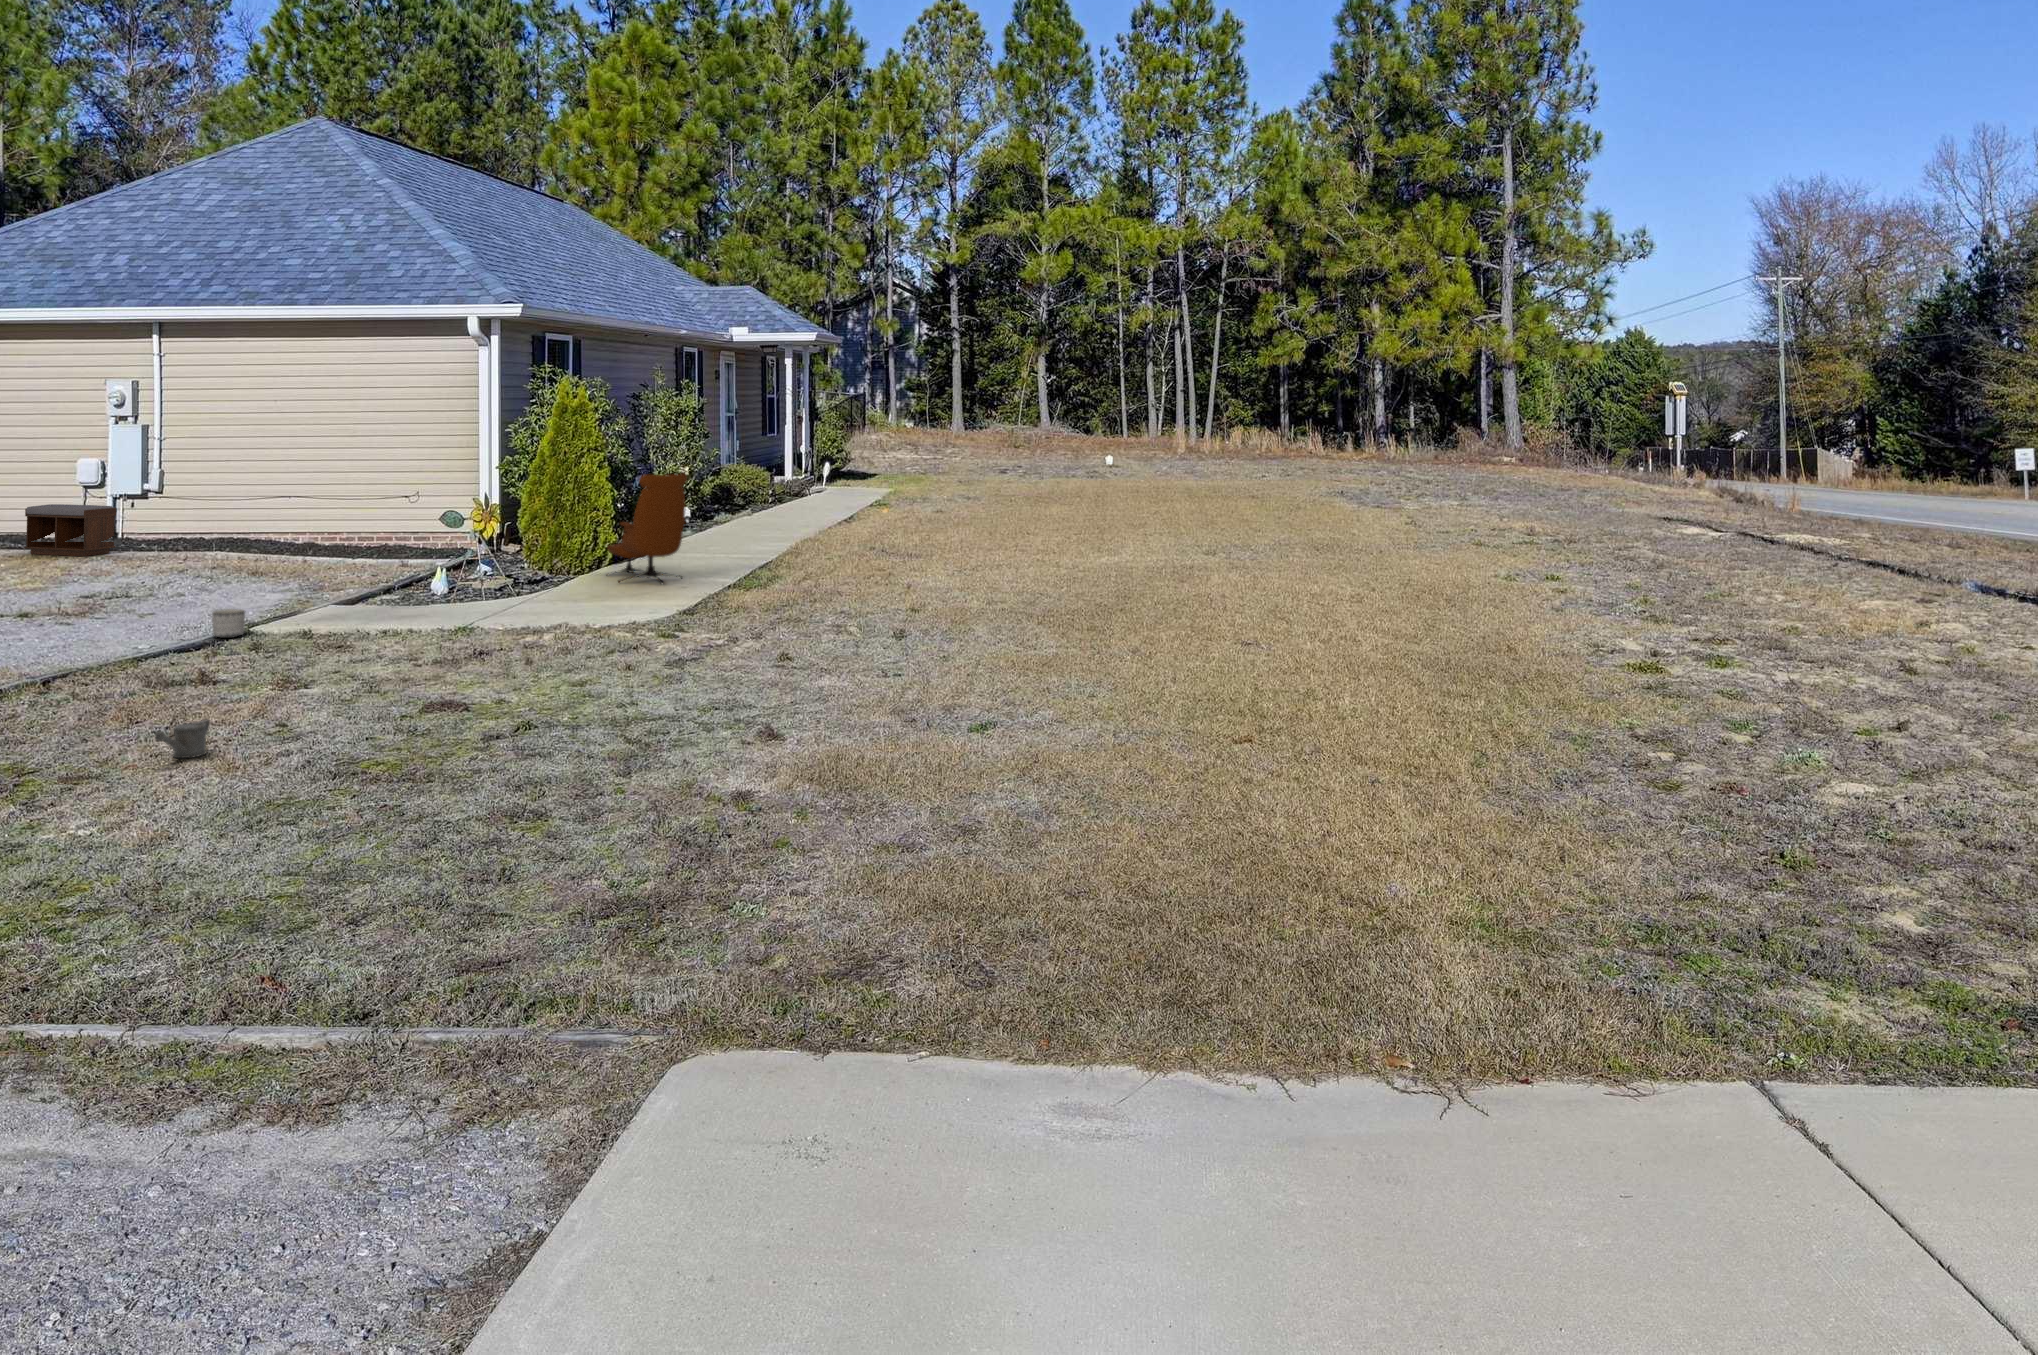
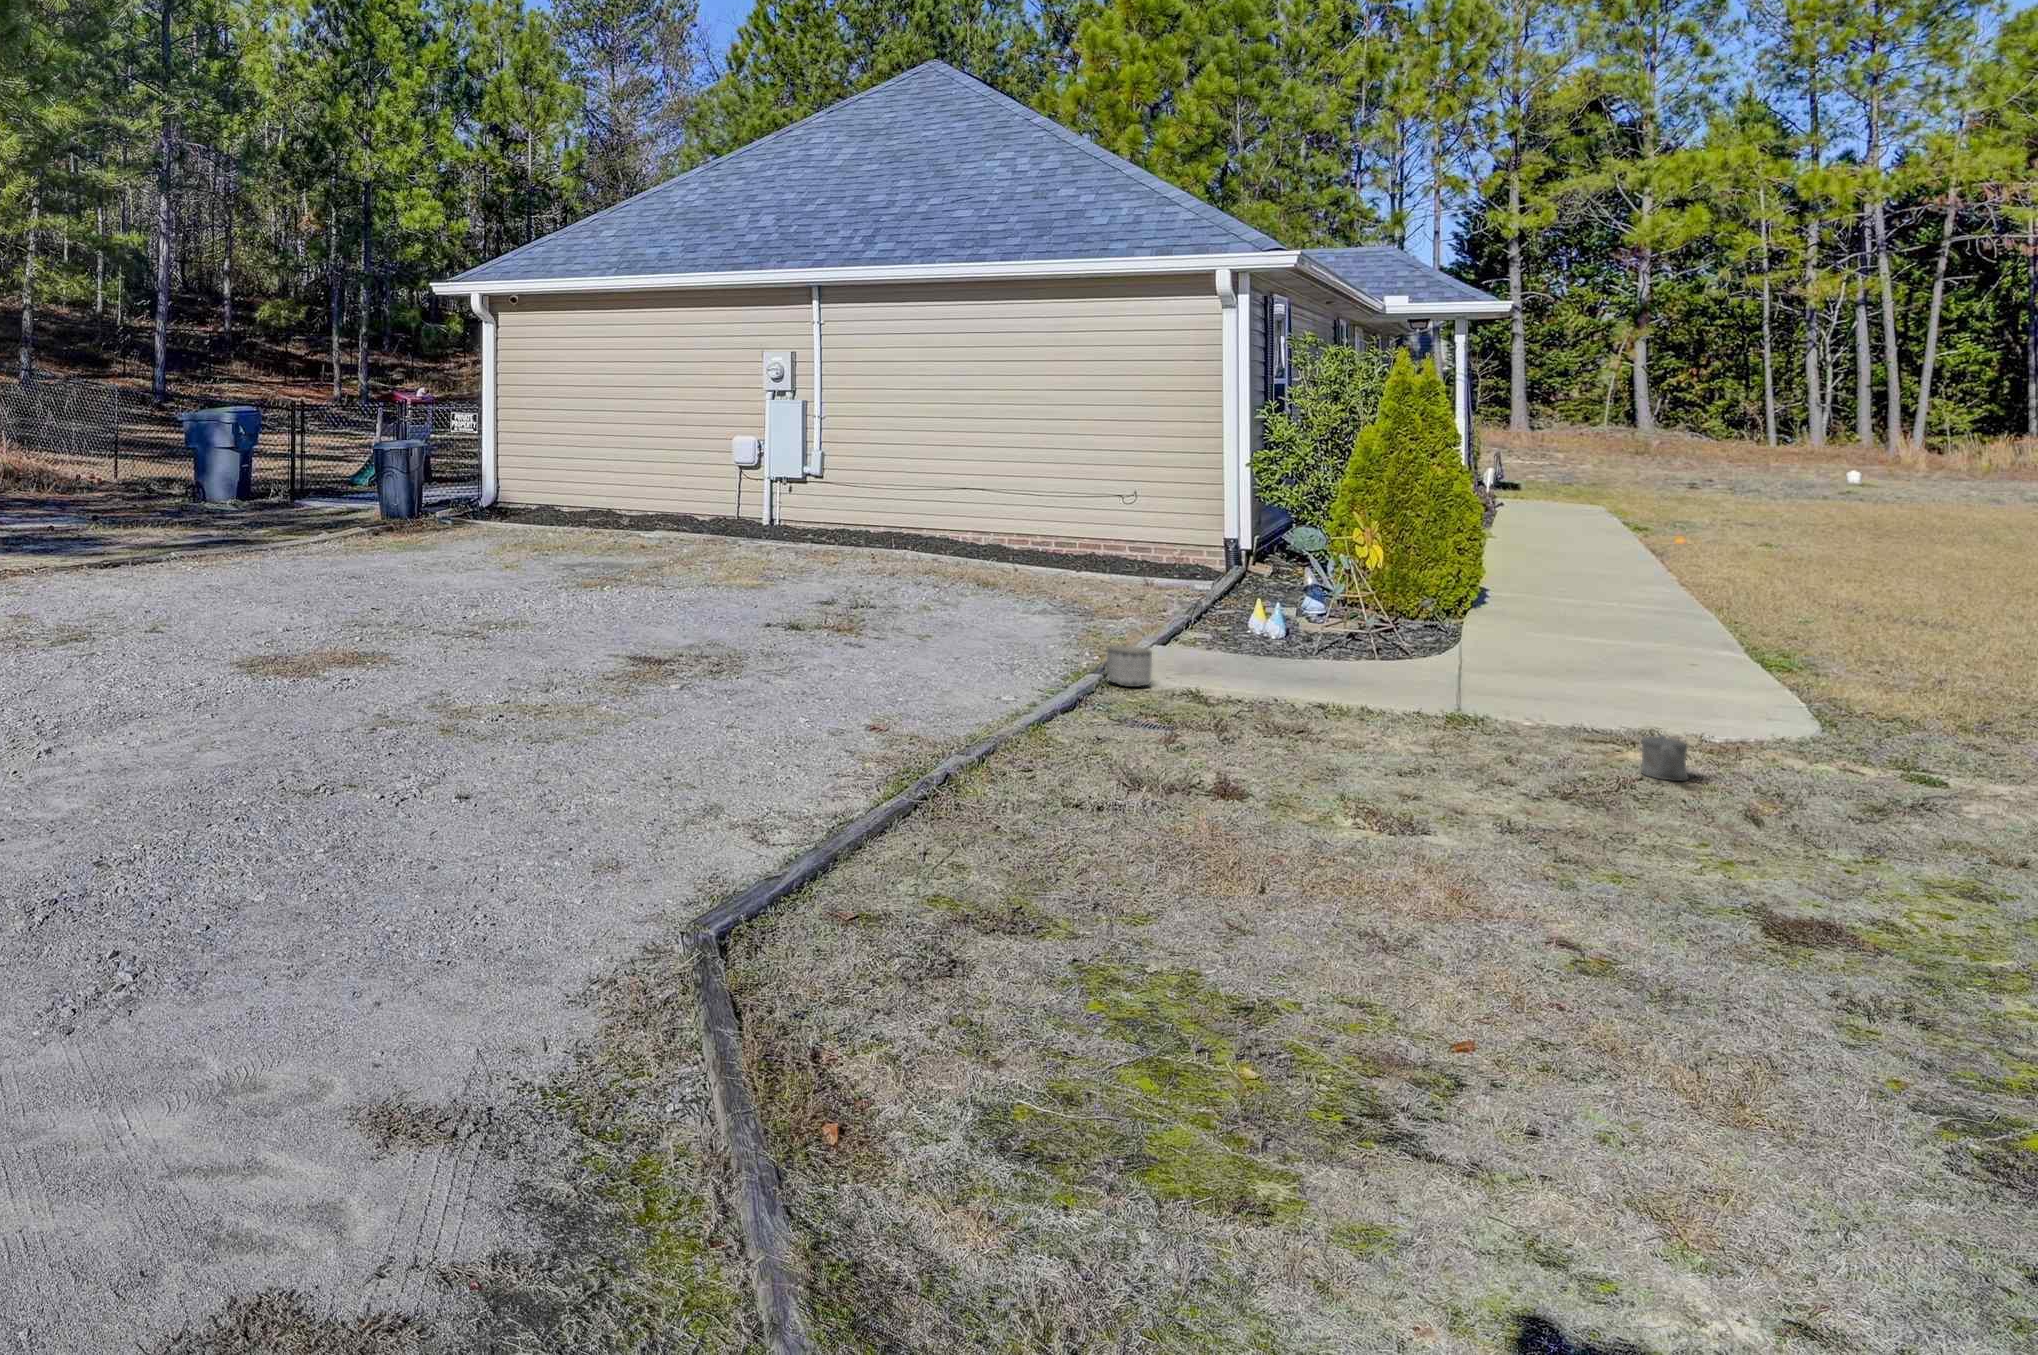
lounge chair: present [607,474,687,583] -> none [1490,483,1679,649]
bench: present [24,504,116,556] -> none [681,485,773,543]
watering can: present [155,719,210,758] -> present [1641,734,1688,781]

